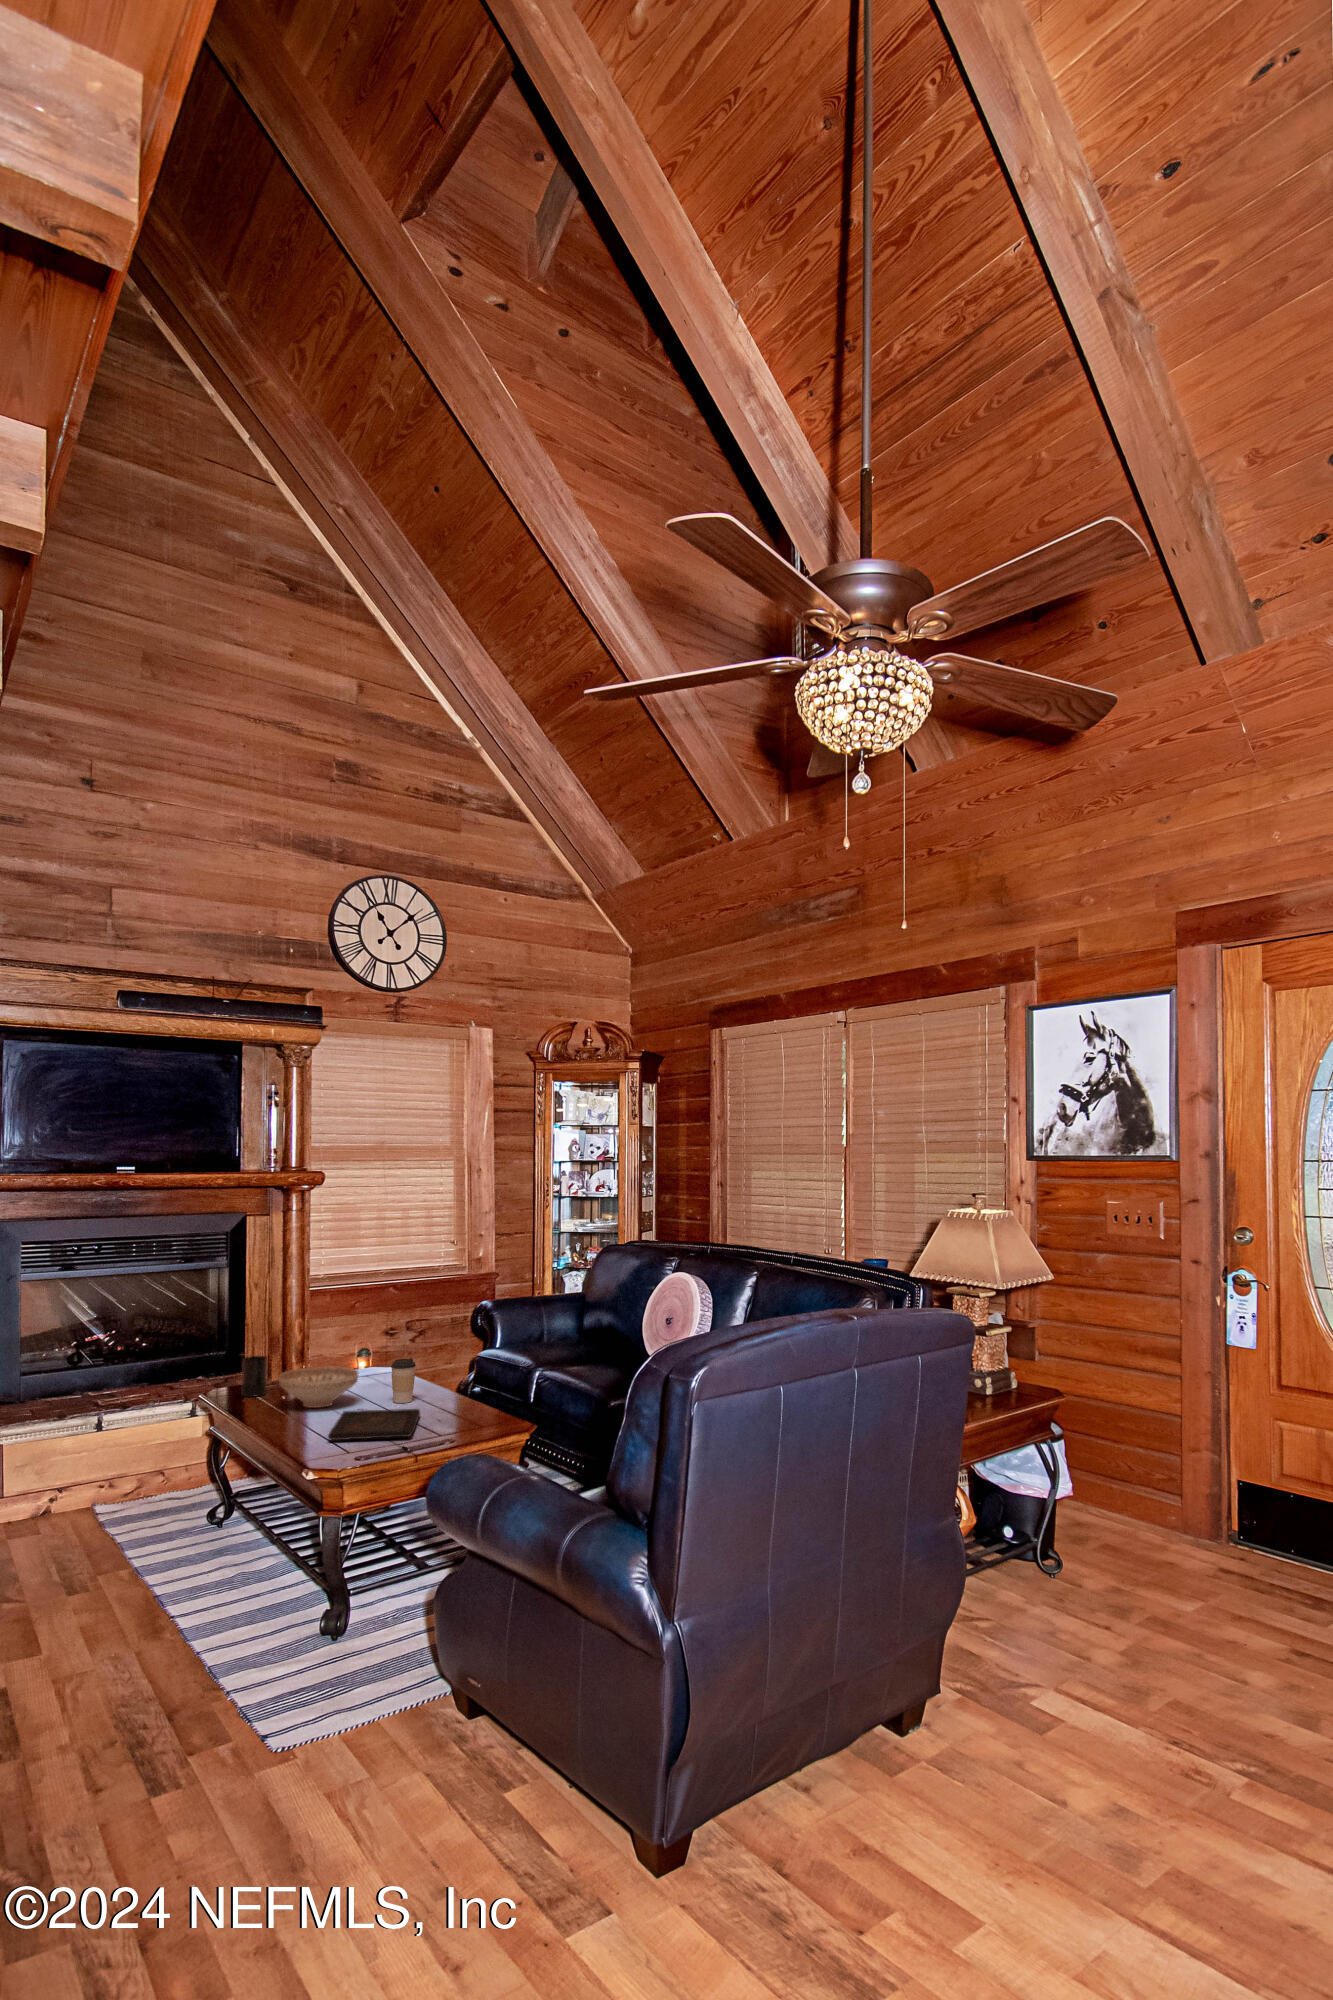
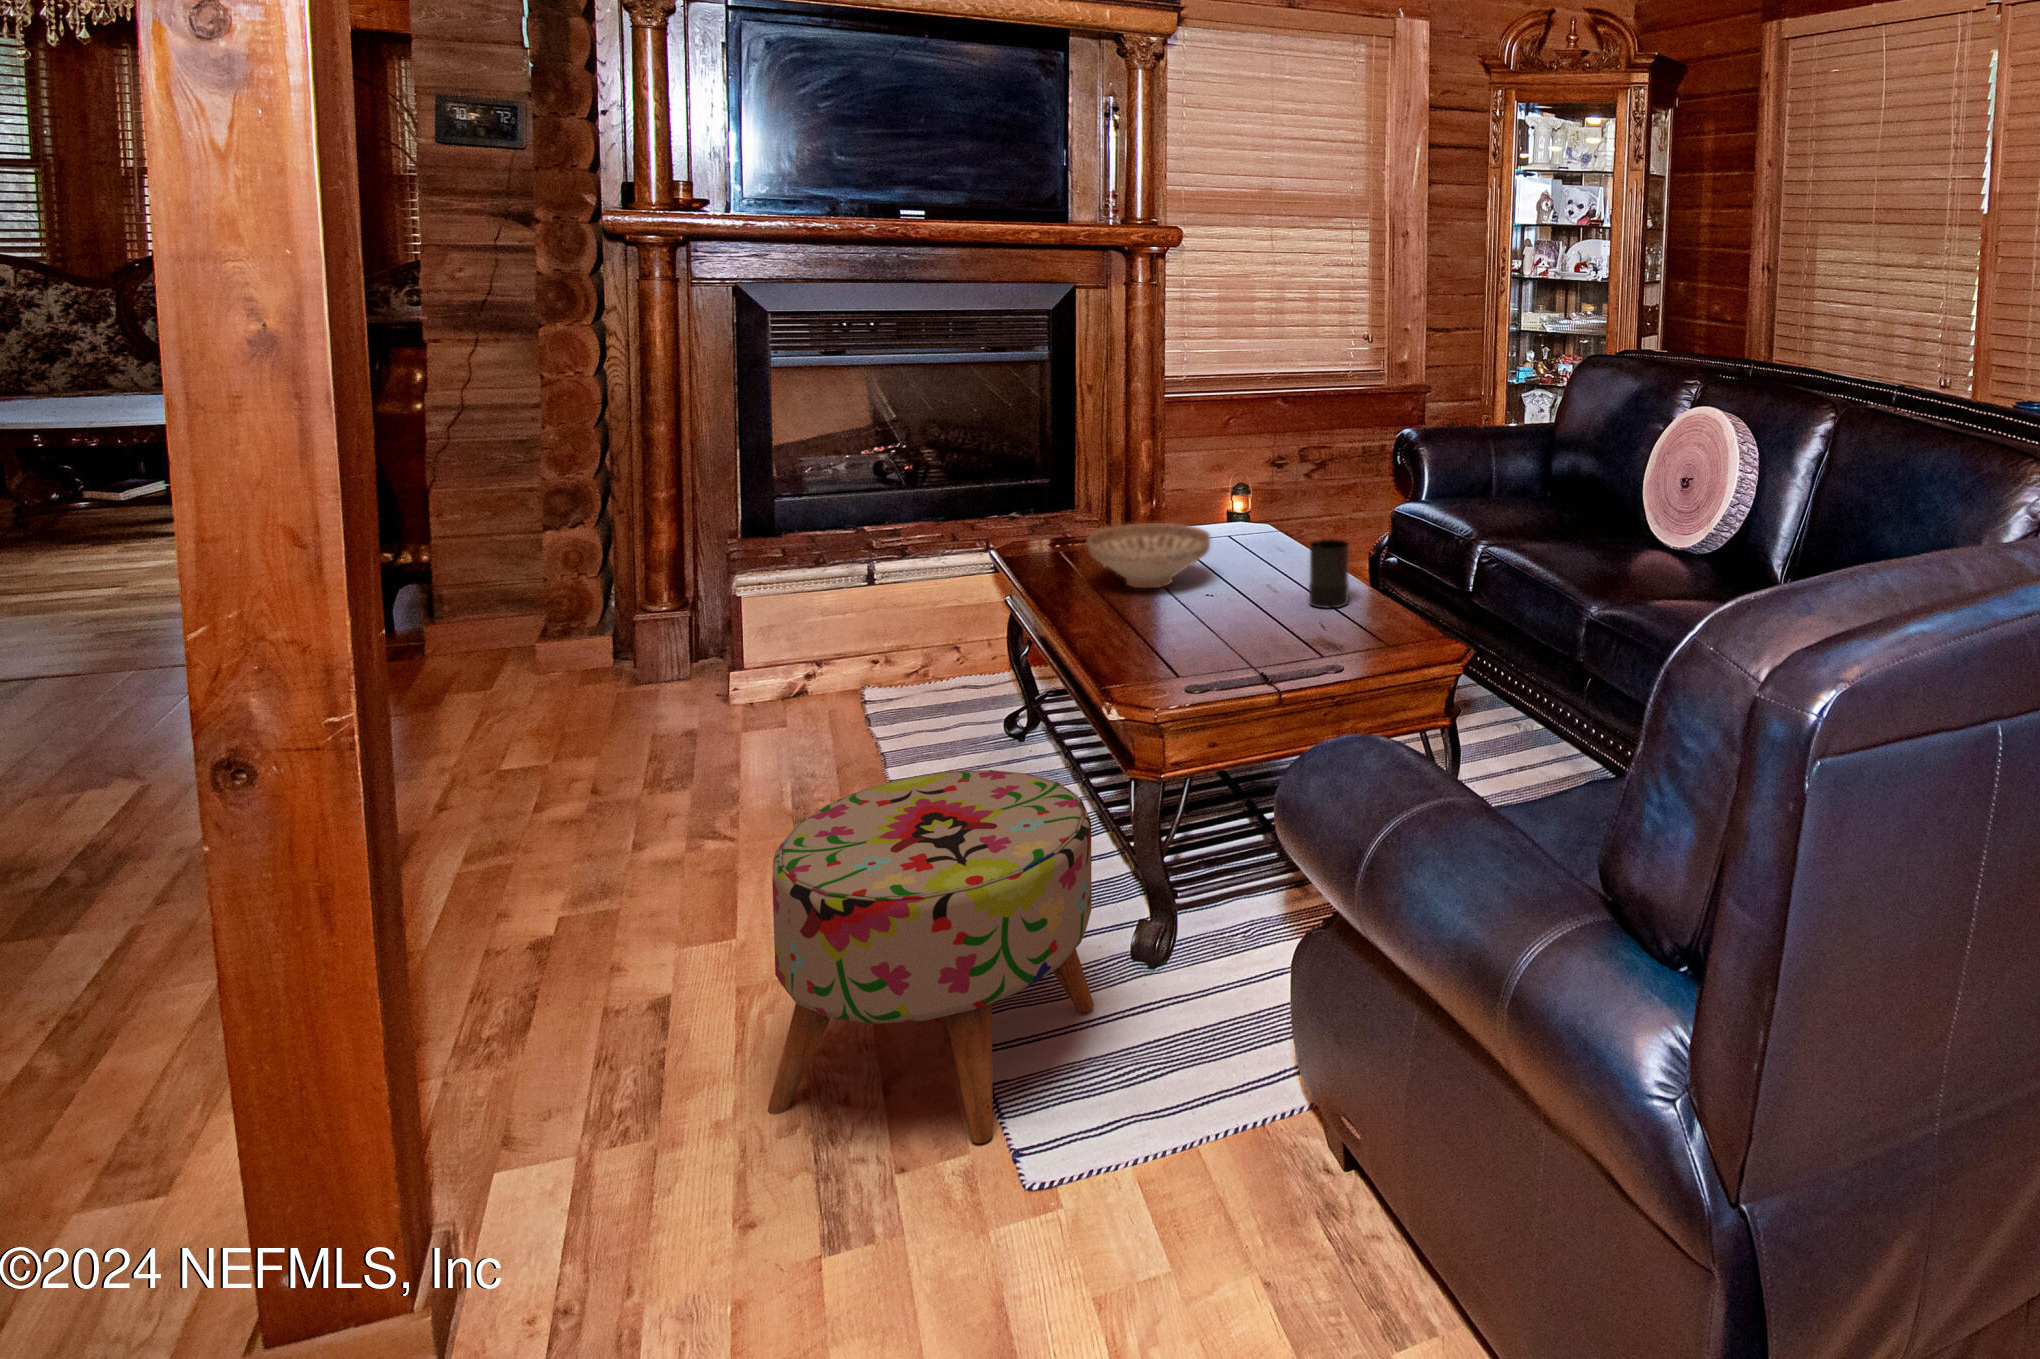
candle: present [242,1356,267,1397] -> present [1309,539,1349,608]
coffee cup: present [391,1358,416,1403] -> none [1260,520,1298,587]
tray: present [328,1409,420,1440] -> none [1142,602,1300,661]
ottoman: none [116,1507,309,1715] -> present [768,770,1094,1144]

